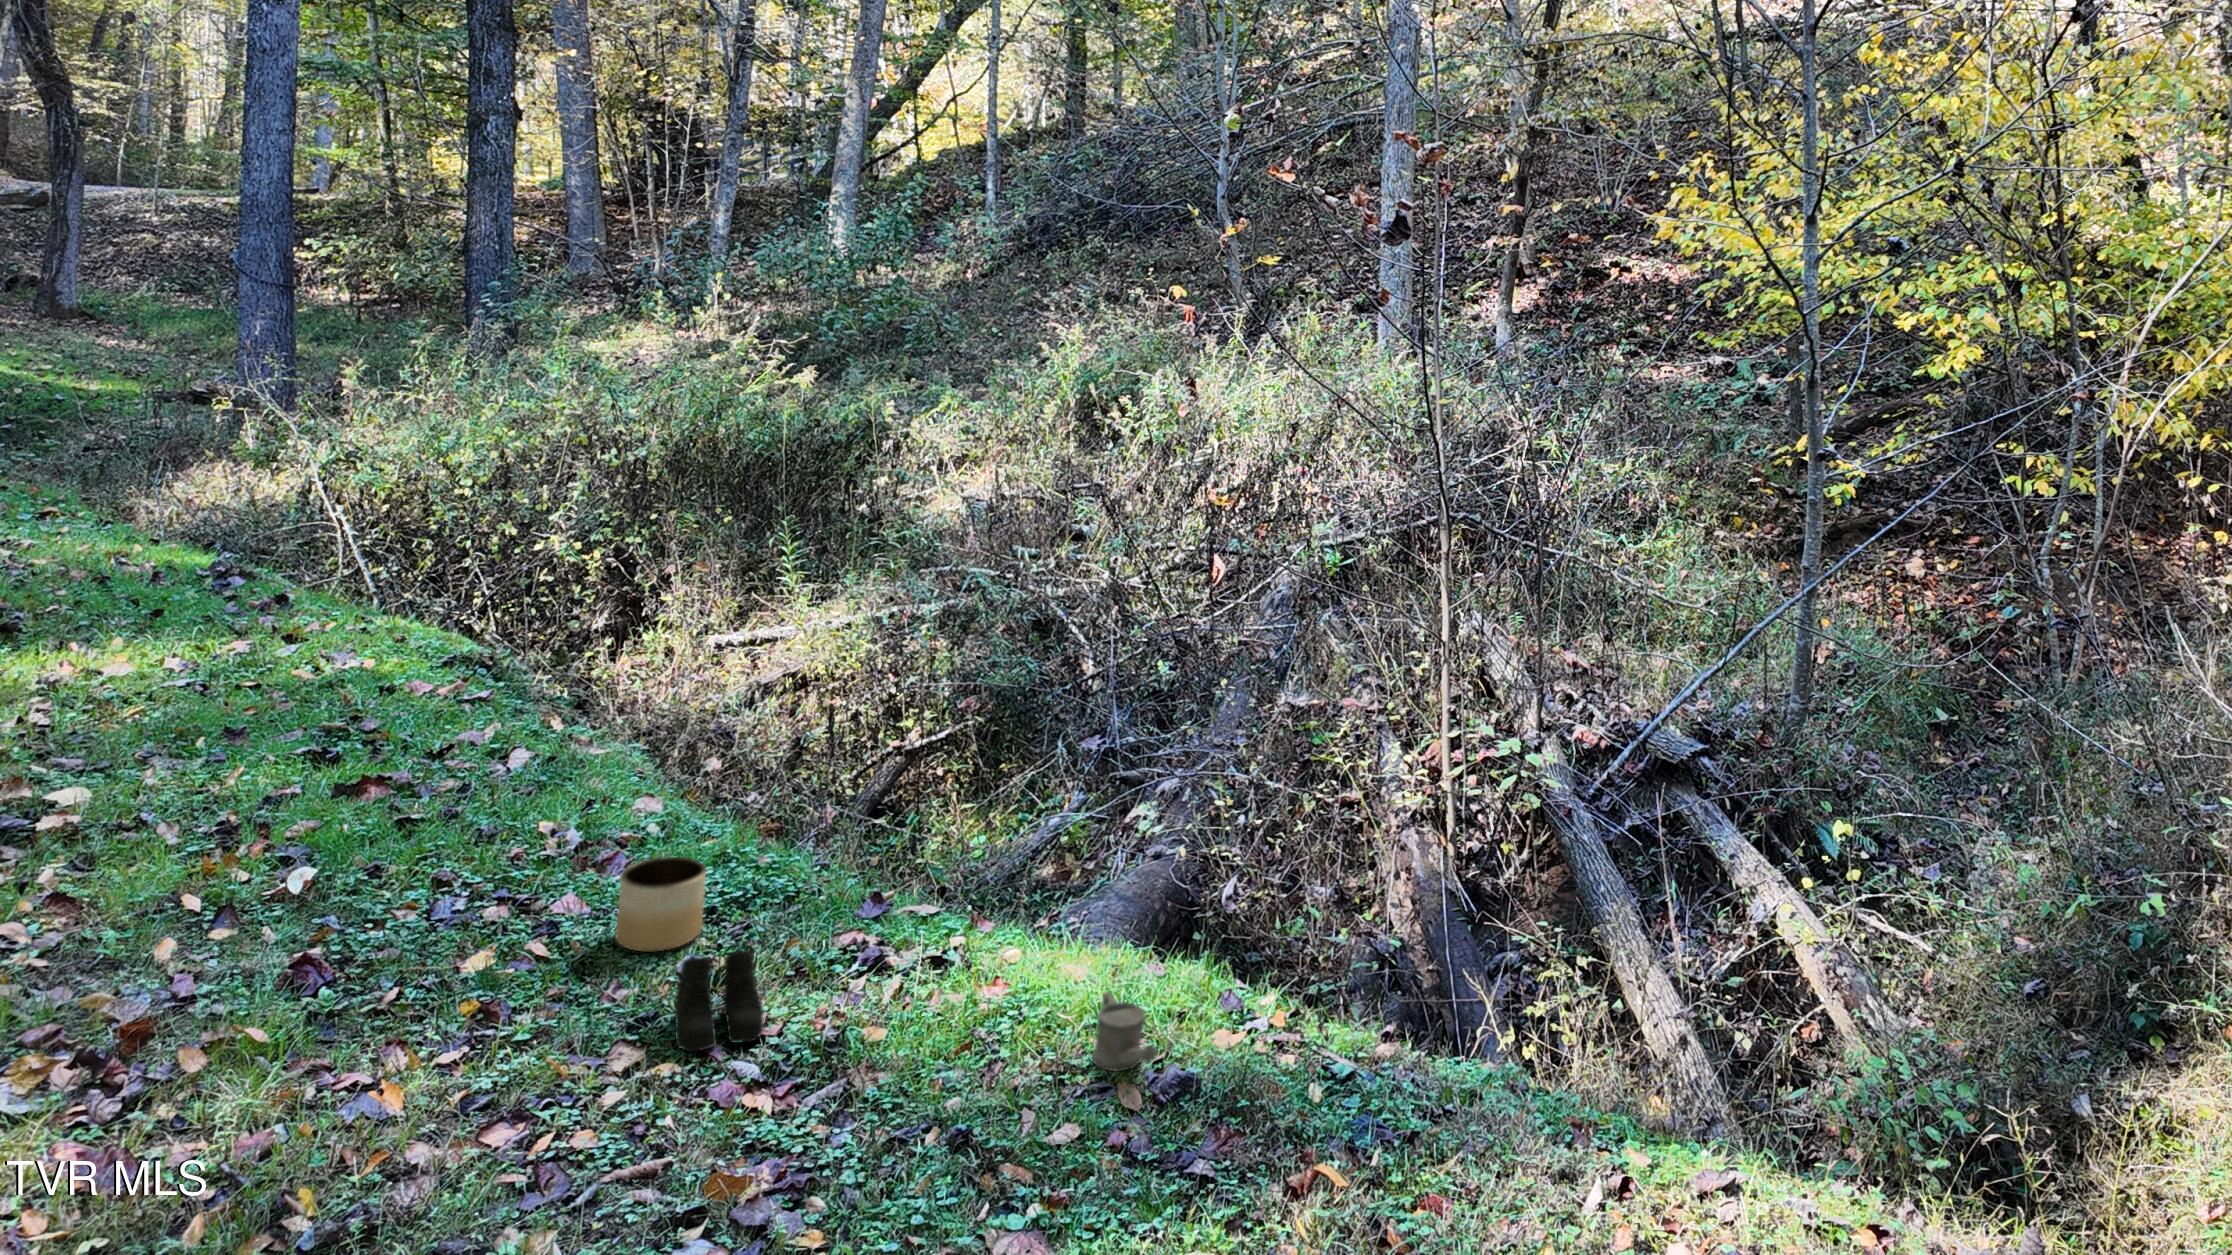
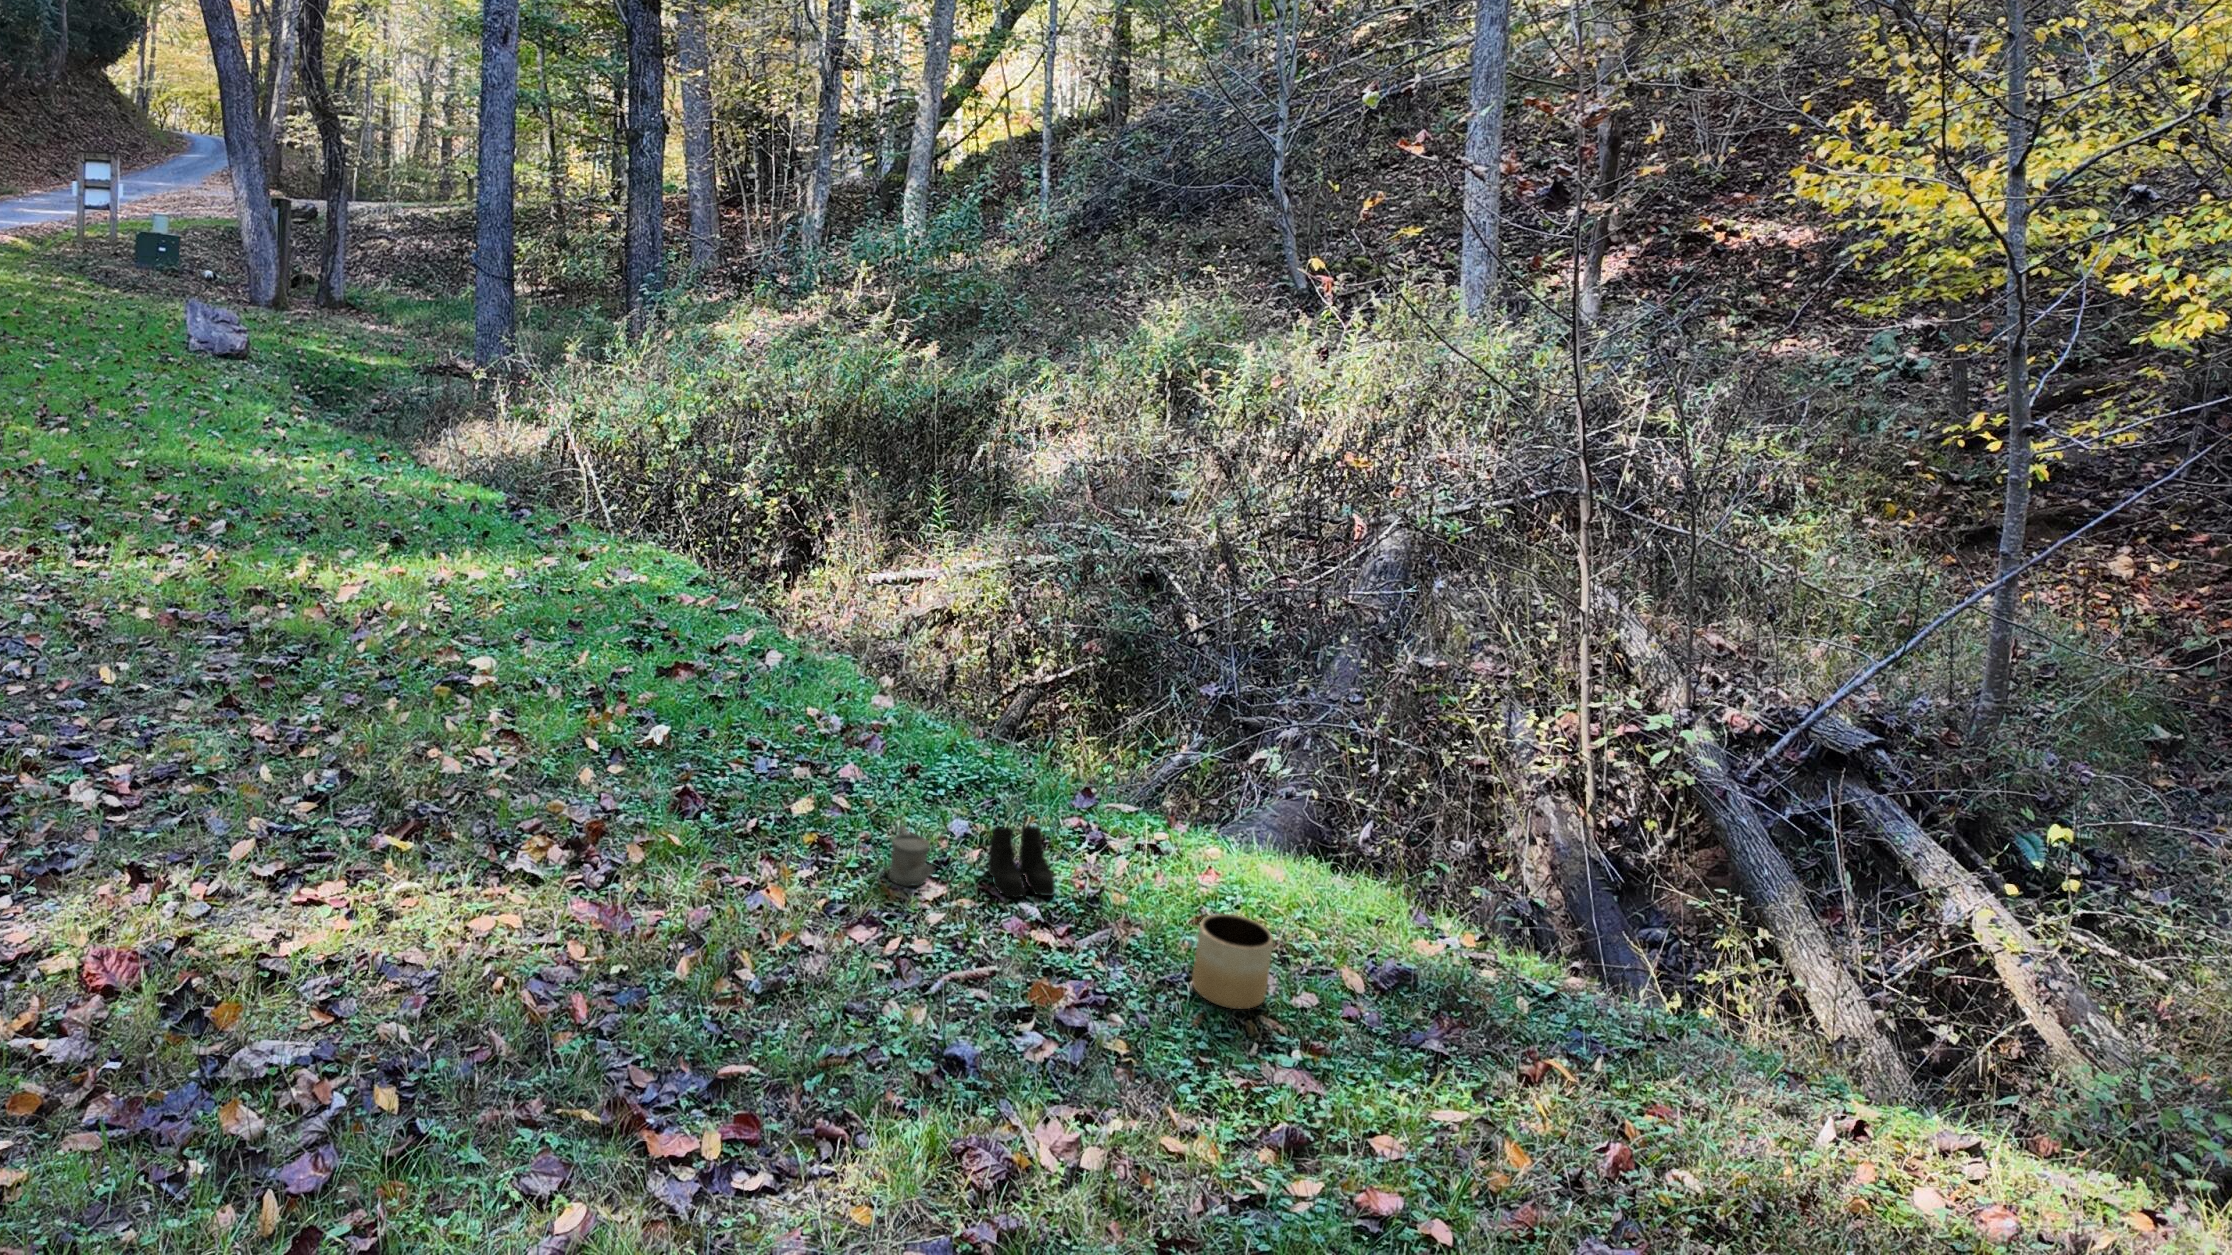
planter: present [615,857,706,952] -> present [1192,914,1273,1009]
watering can: present [1093,992,1157,1071] -> present [888,826,933,886]

